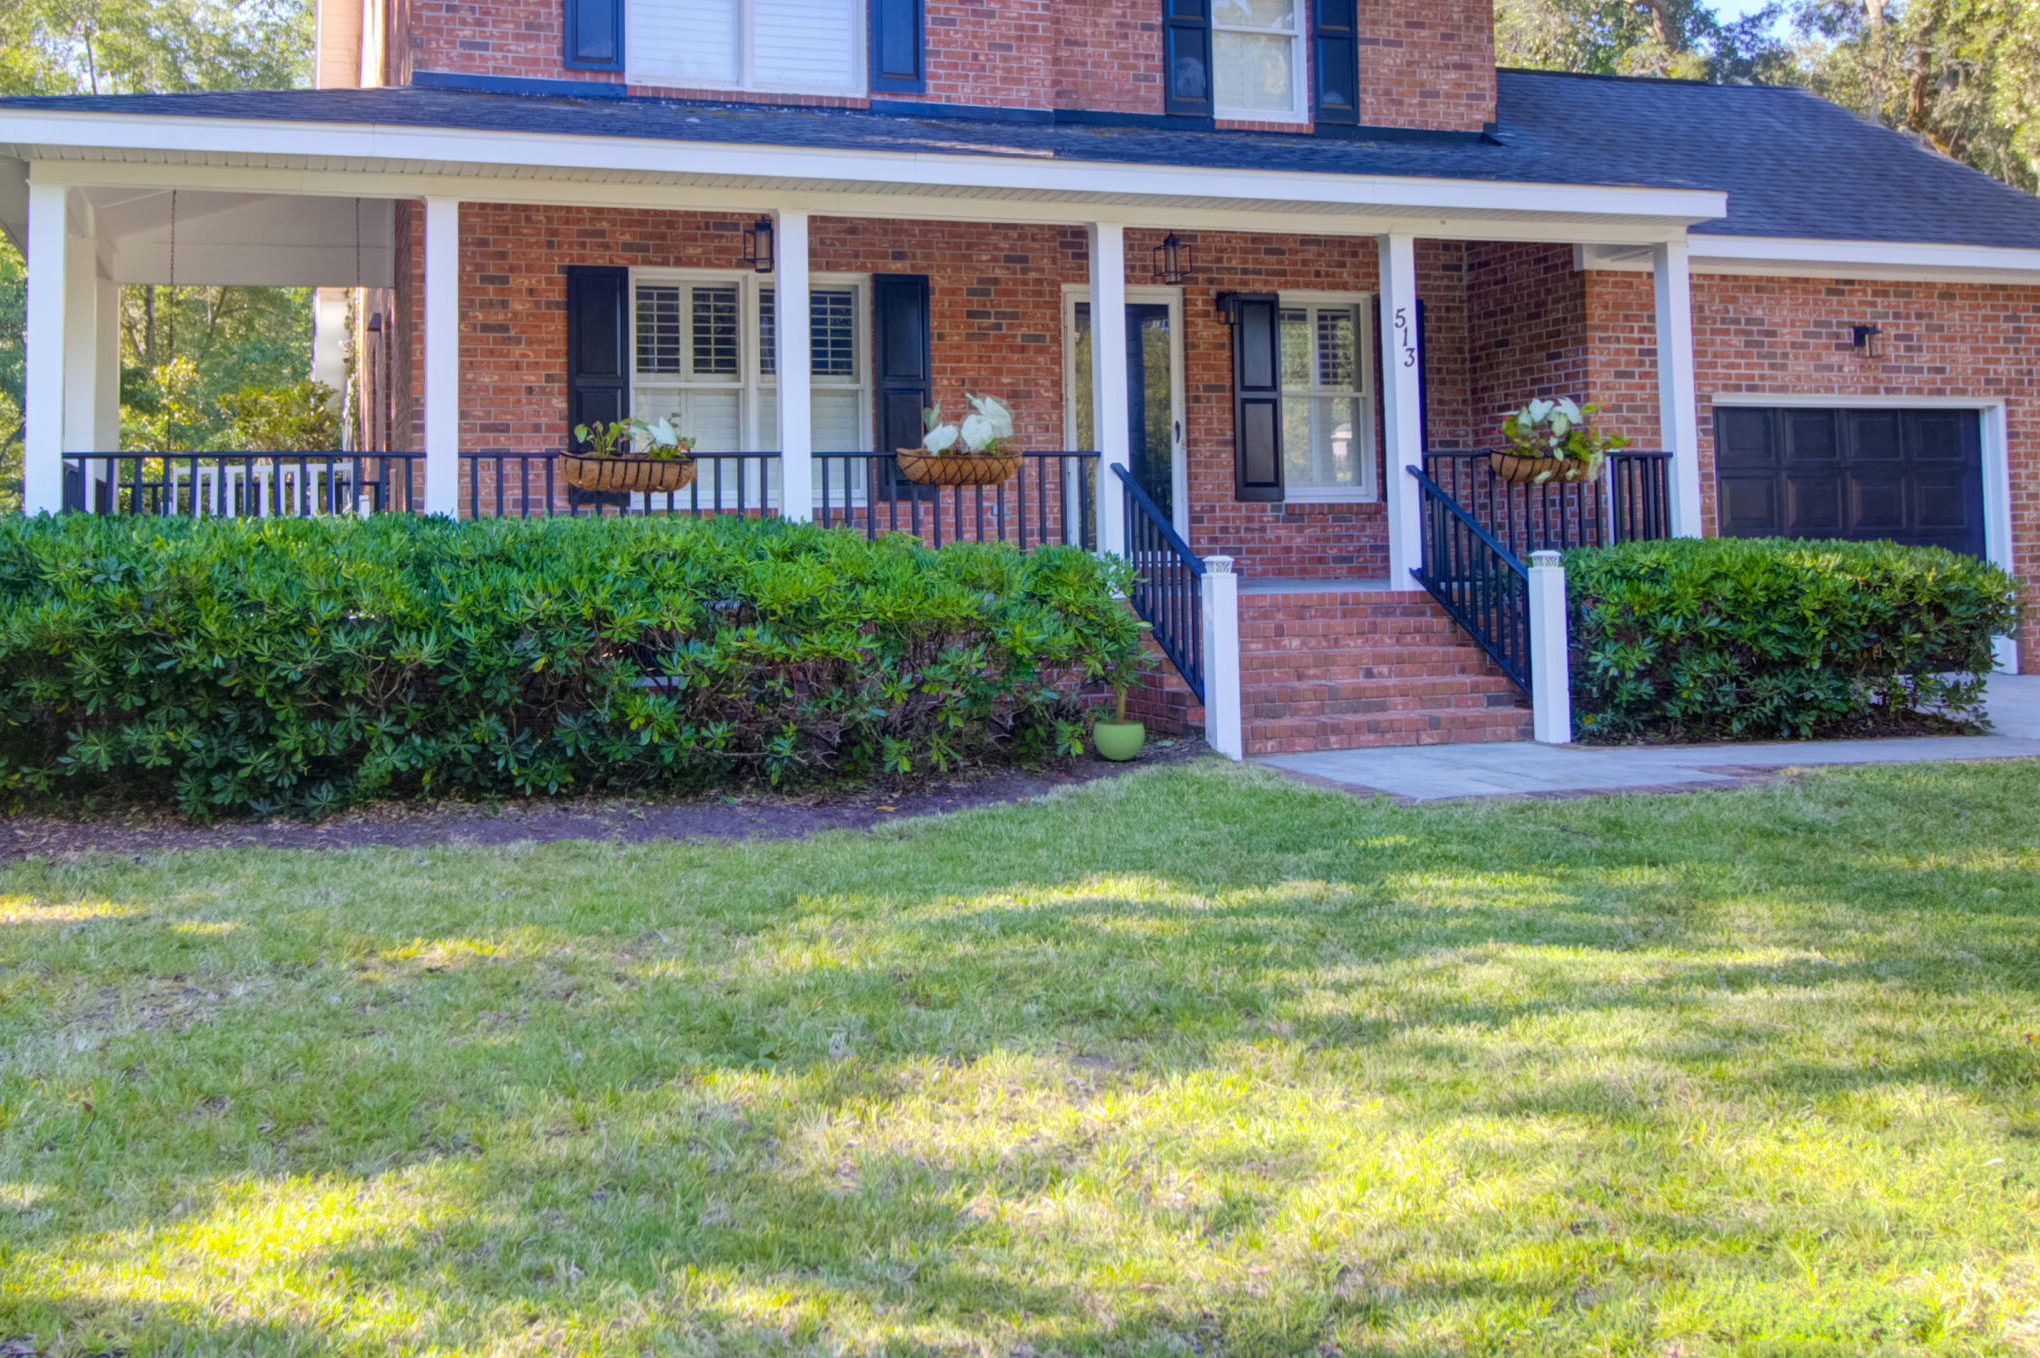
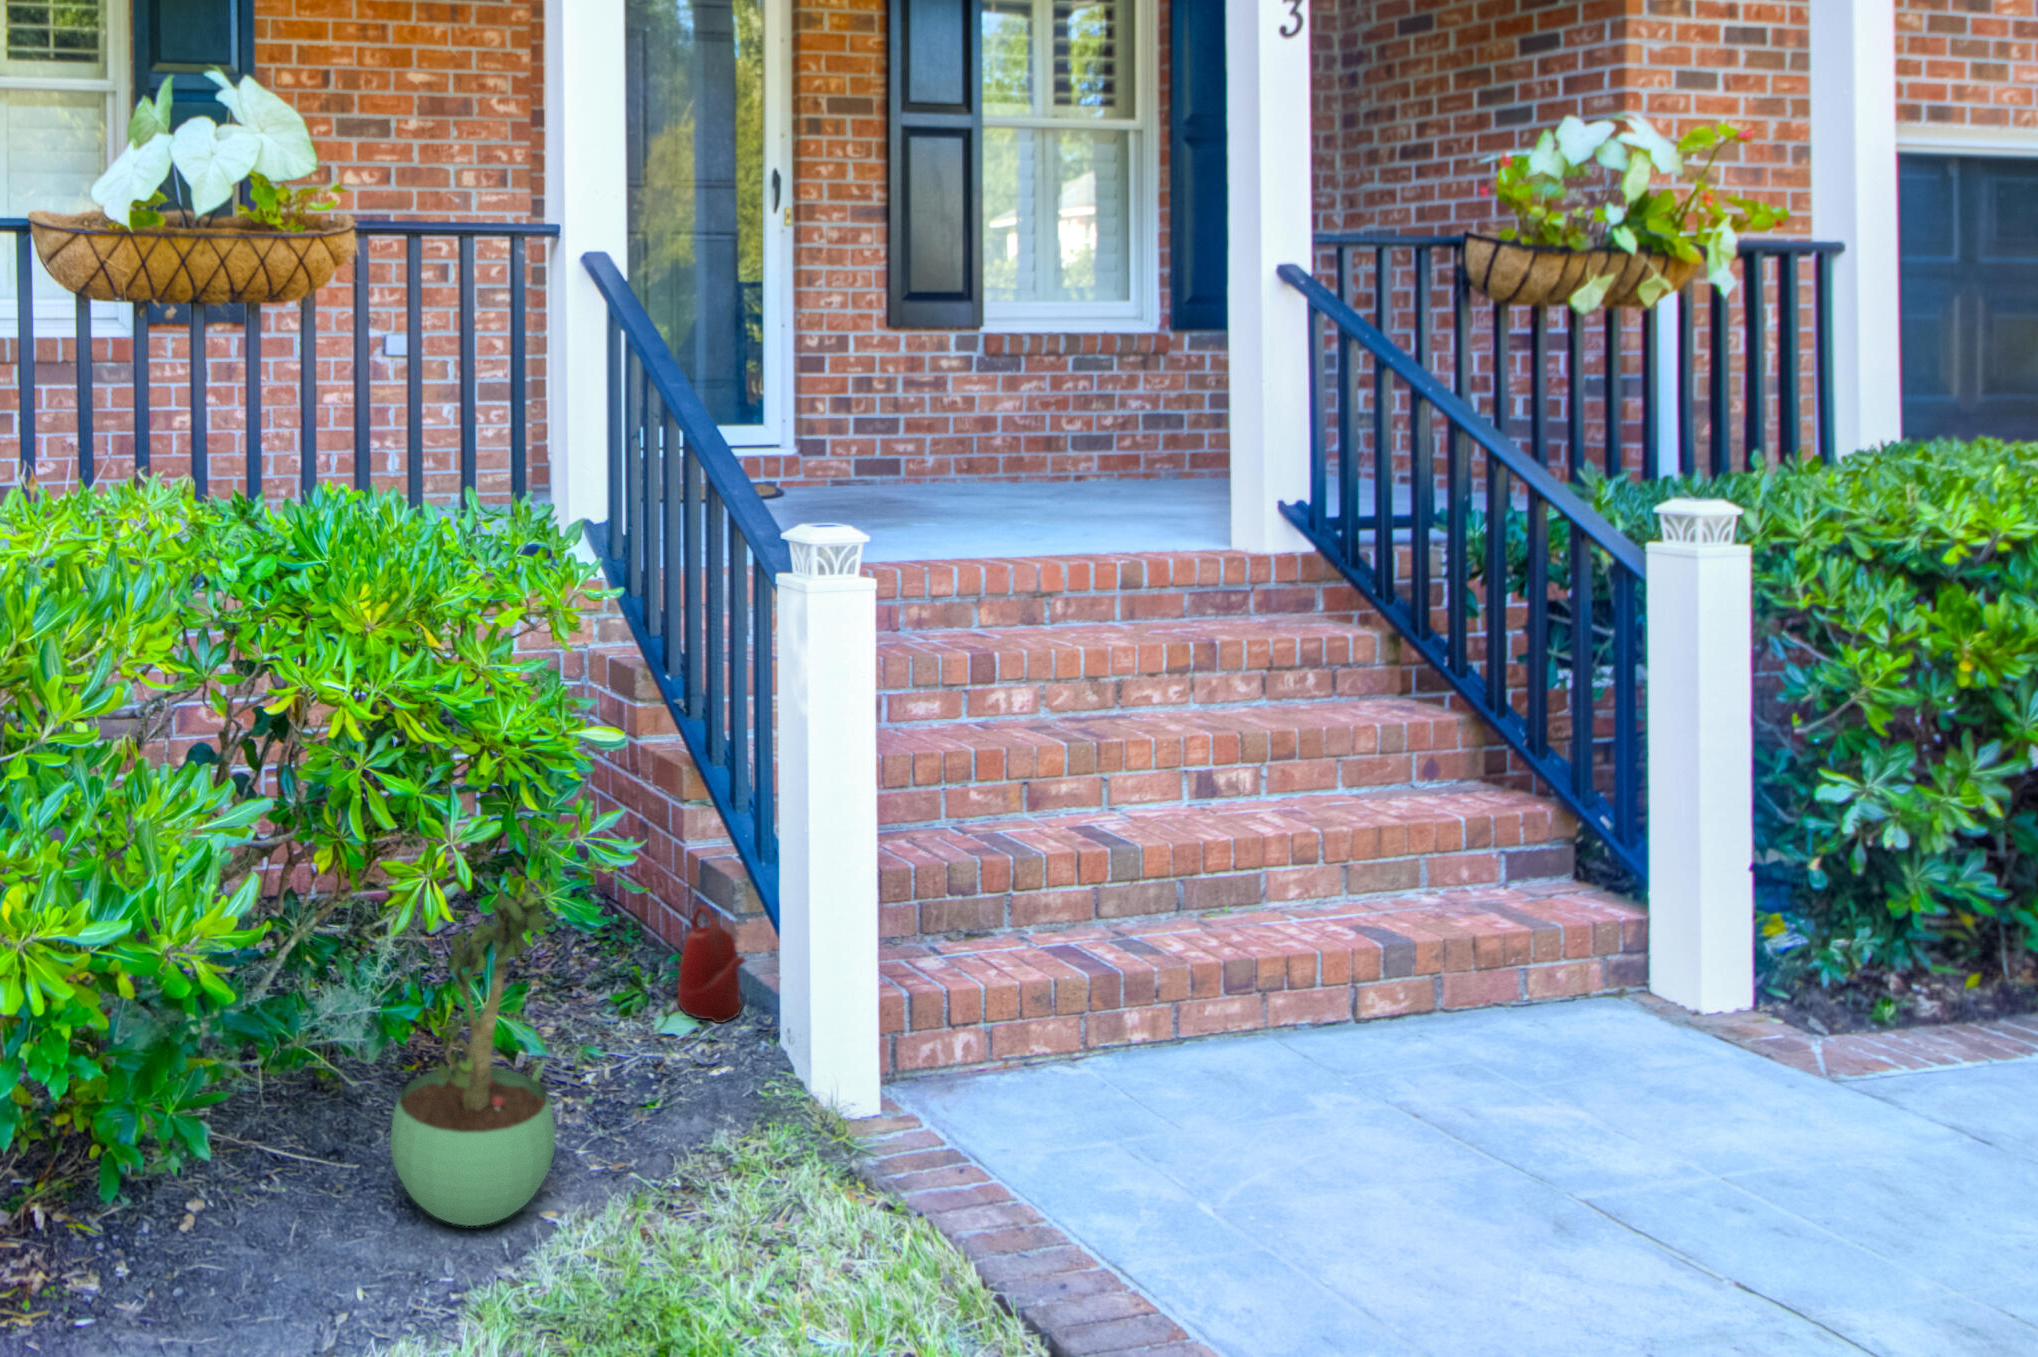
watering can: none [1169,701,1195,740] -> present [678,905,745,1023]

